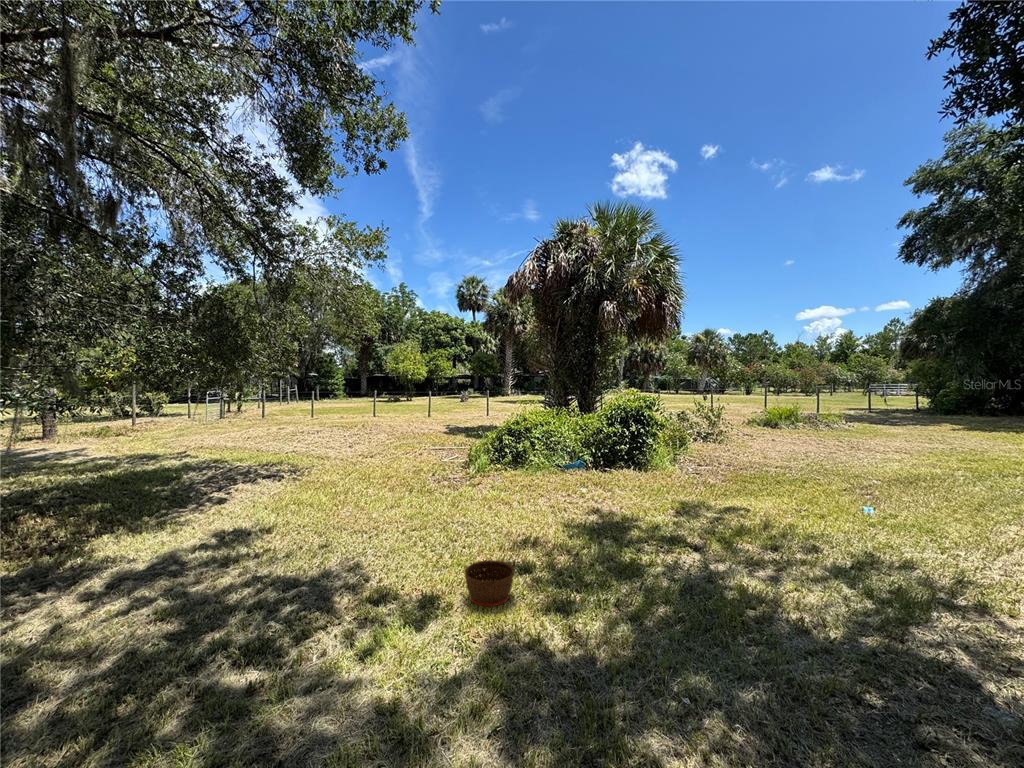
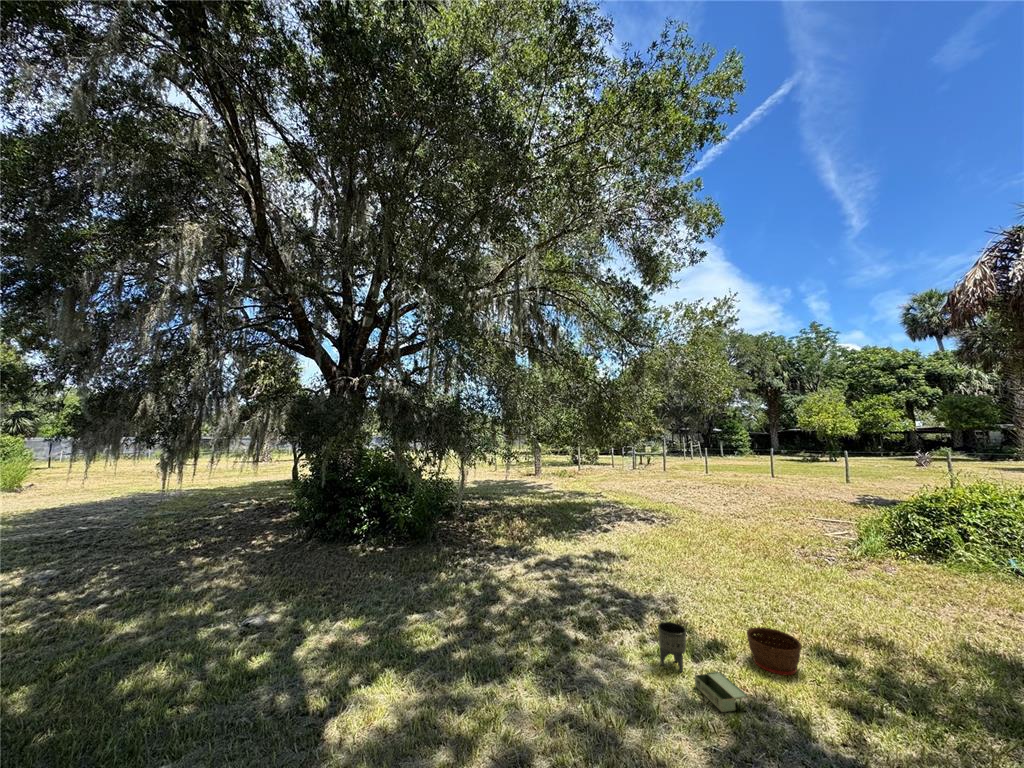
planter: none [384,596,420,658] -> present [658,622,686,672]
toolbox: none [439,632,499,679] -> present [695,672,748,712]

